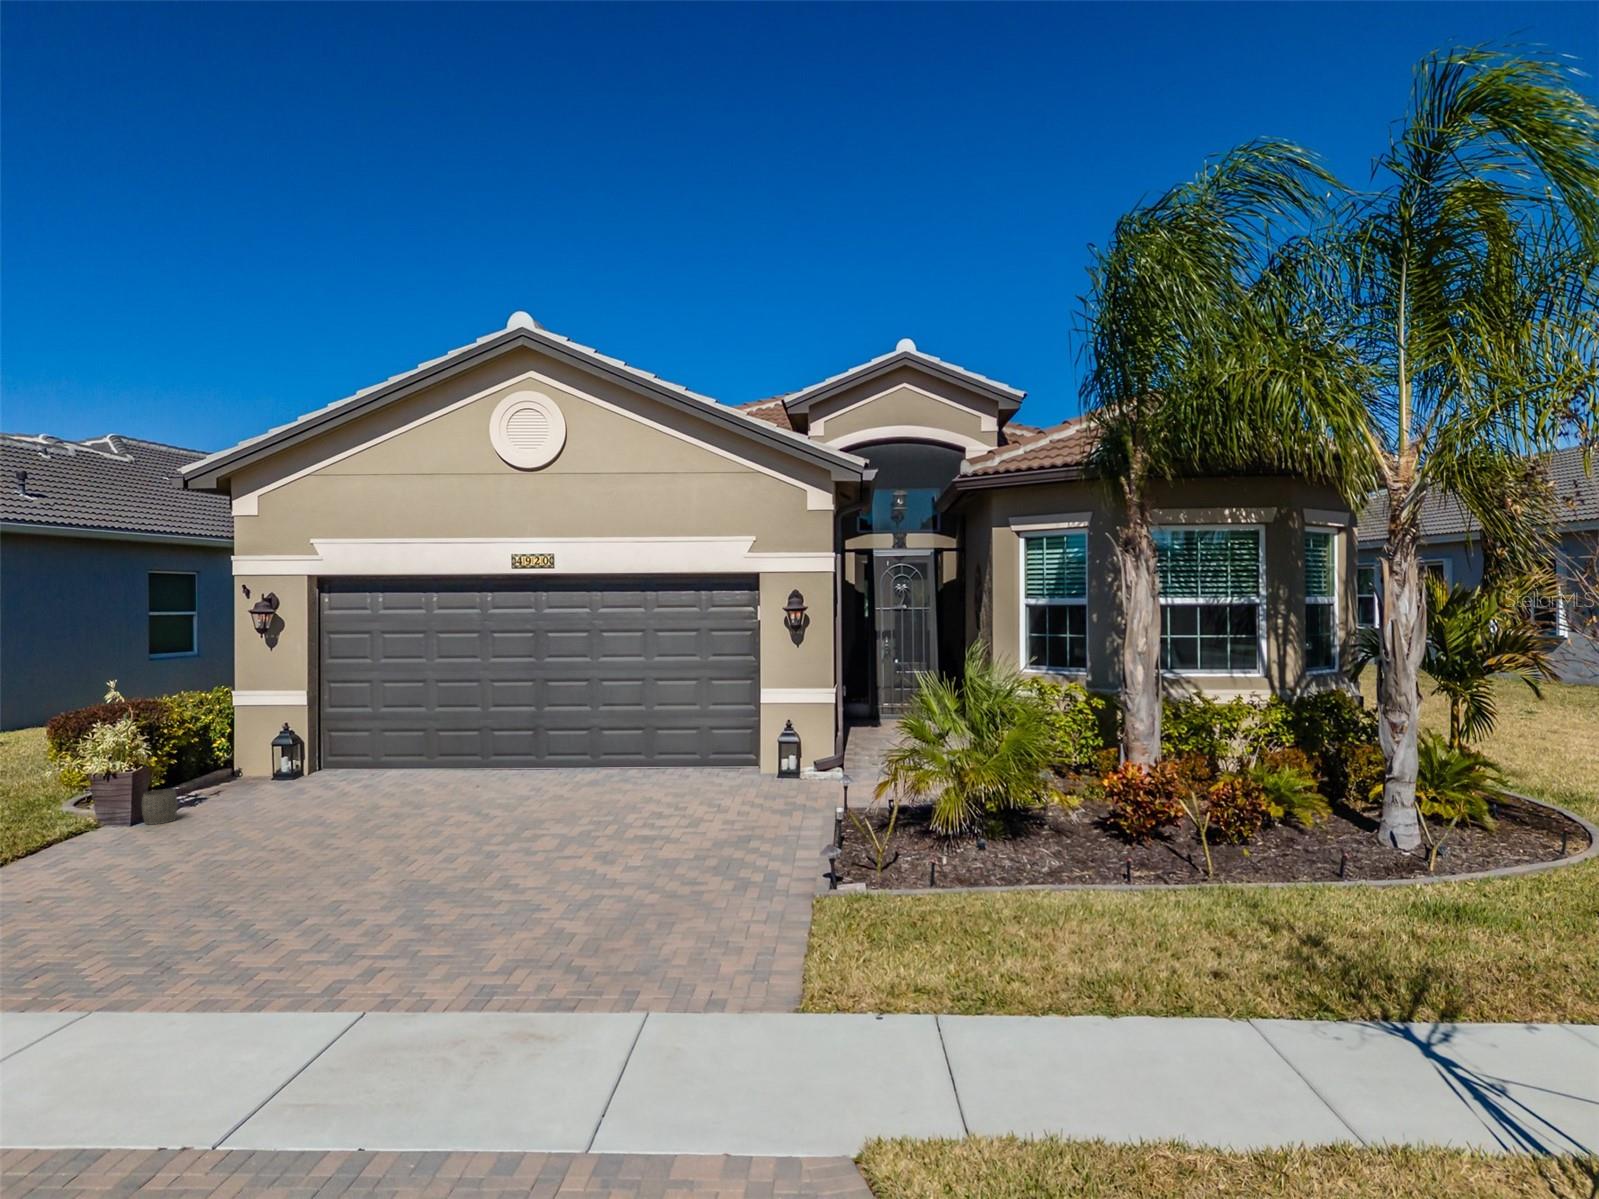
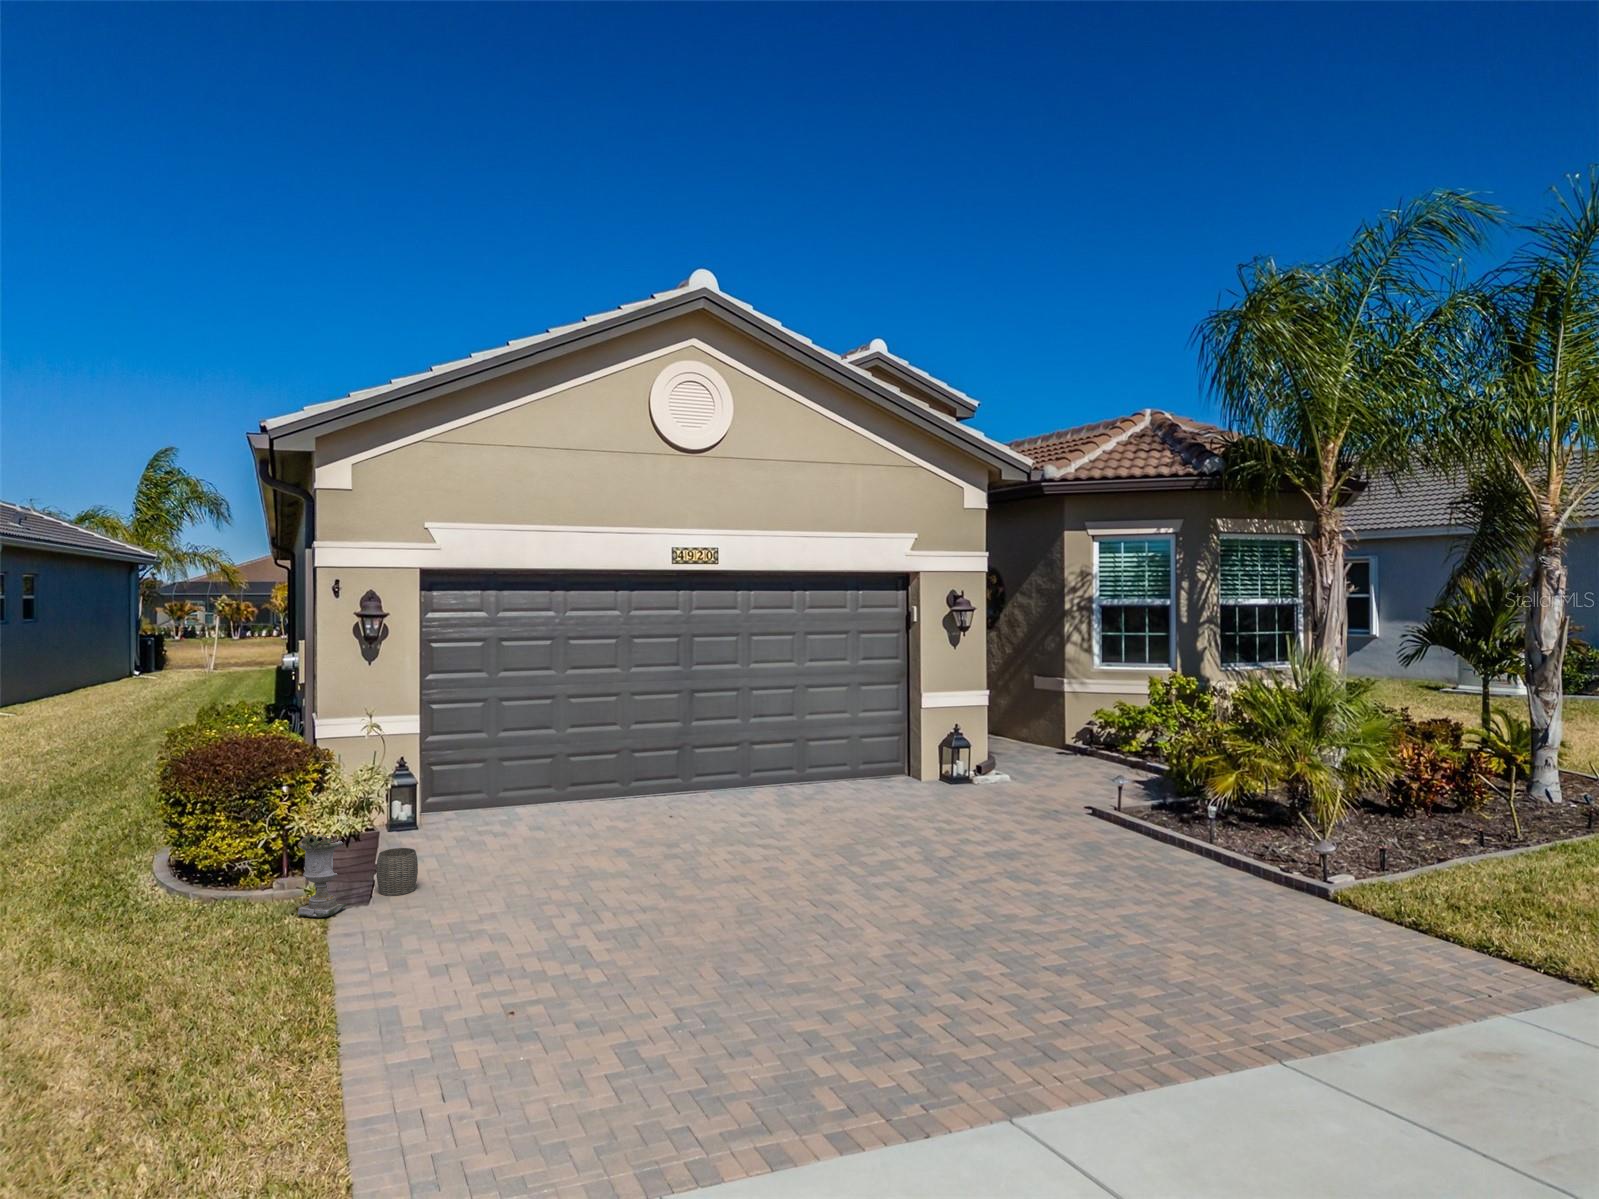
planter: none [57,769,100,834] -> present [297,834,347,917]

